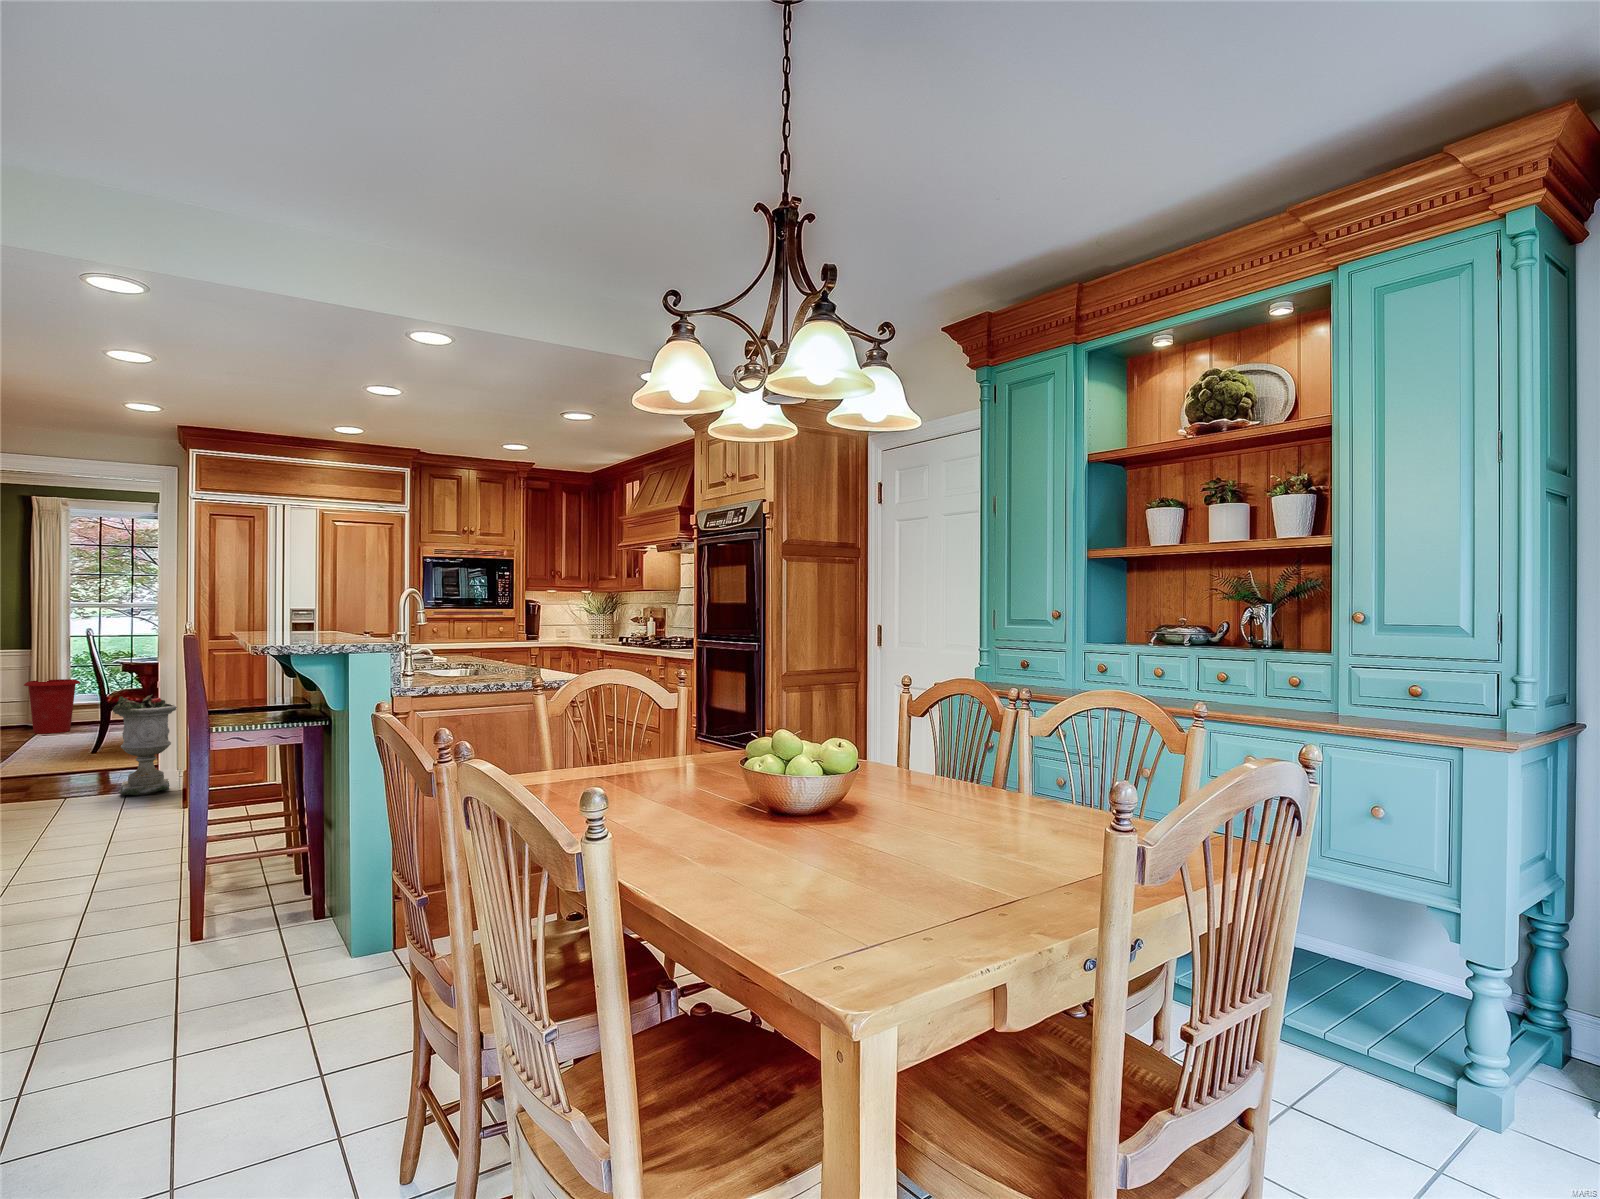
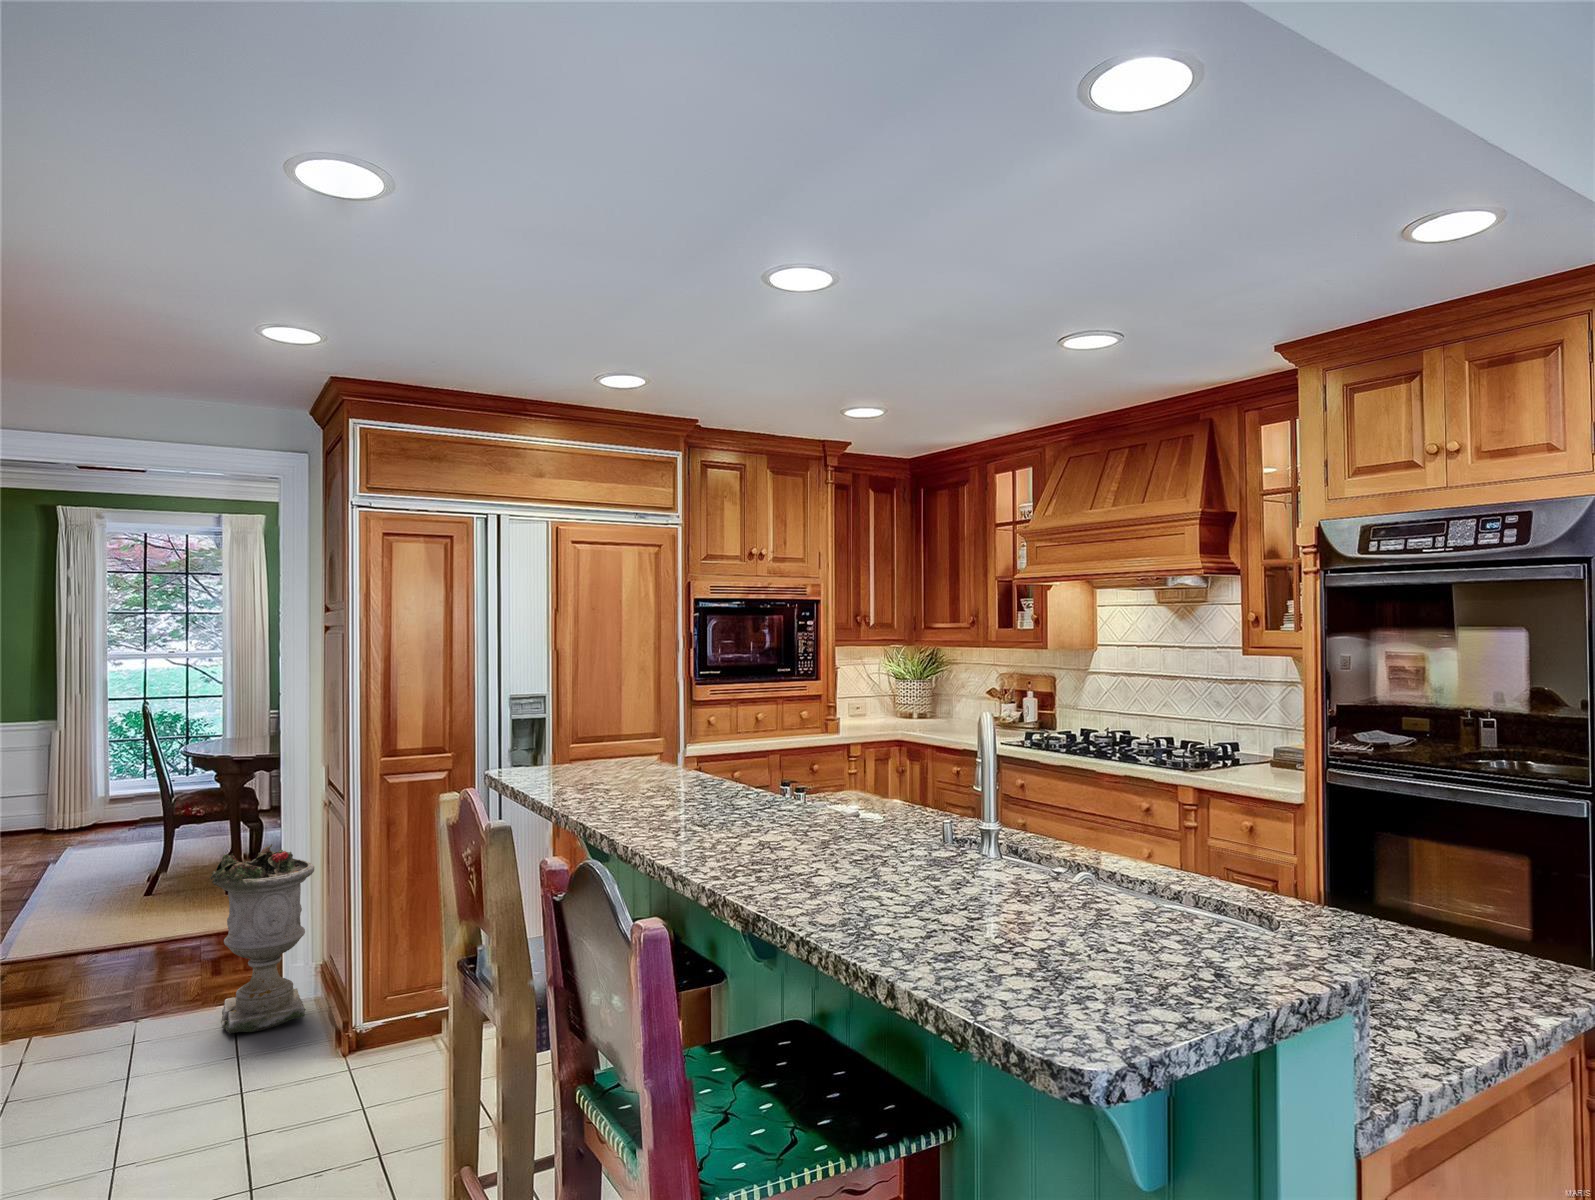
waste bin: present [24,679,80,734] -> none [43,762,120,844]

